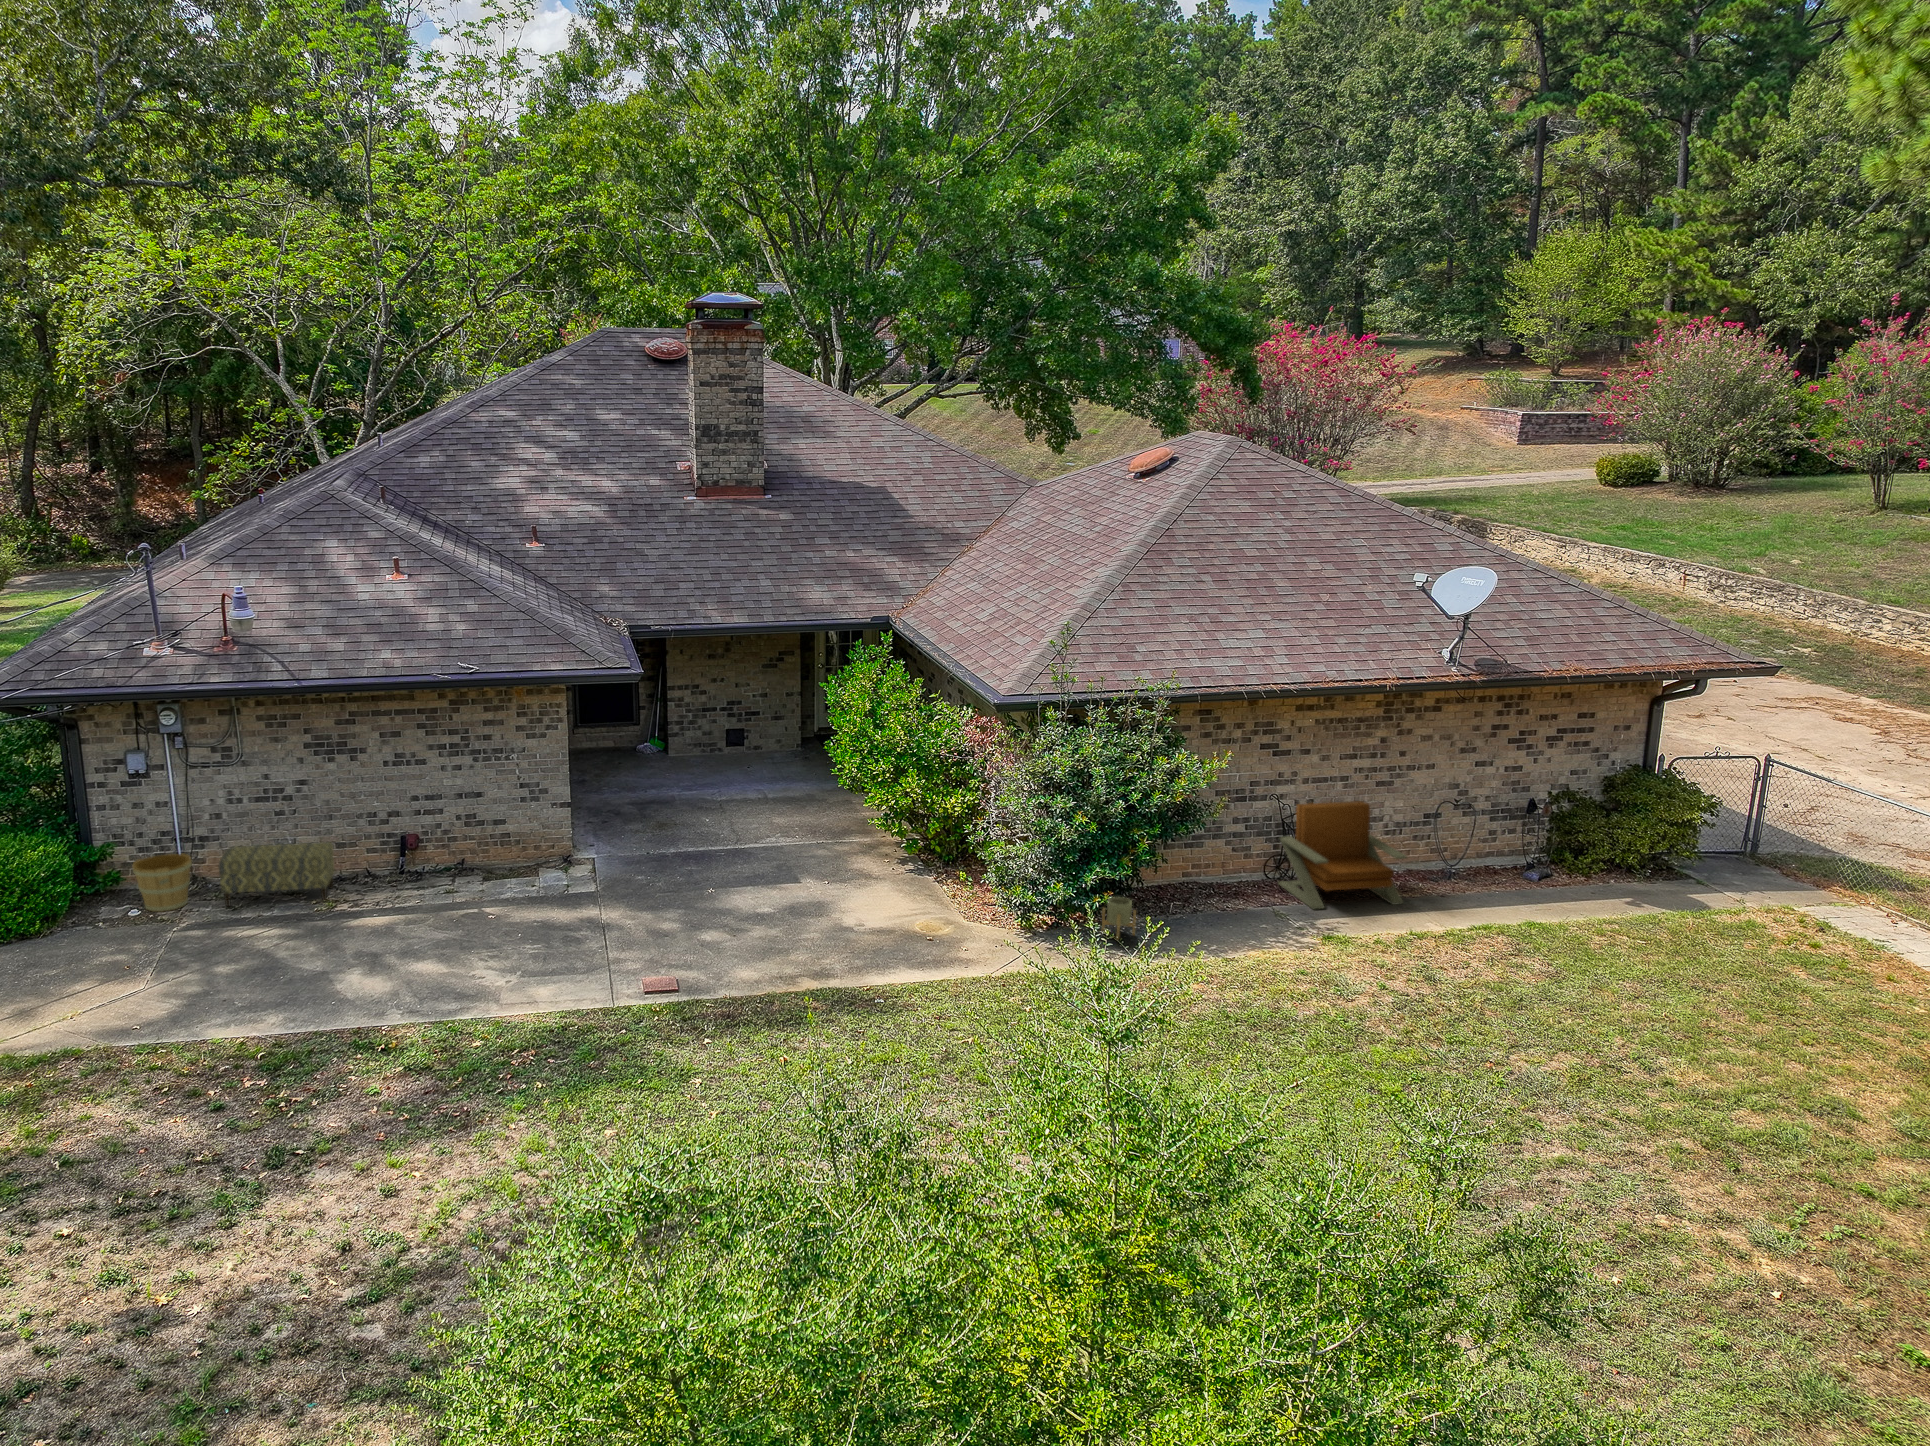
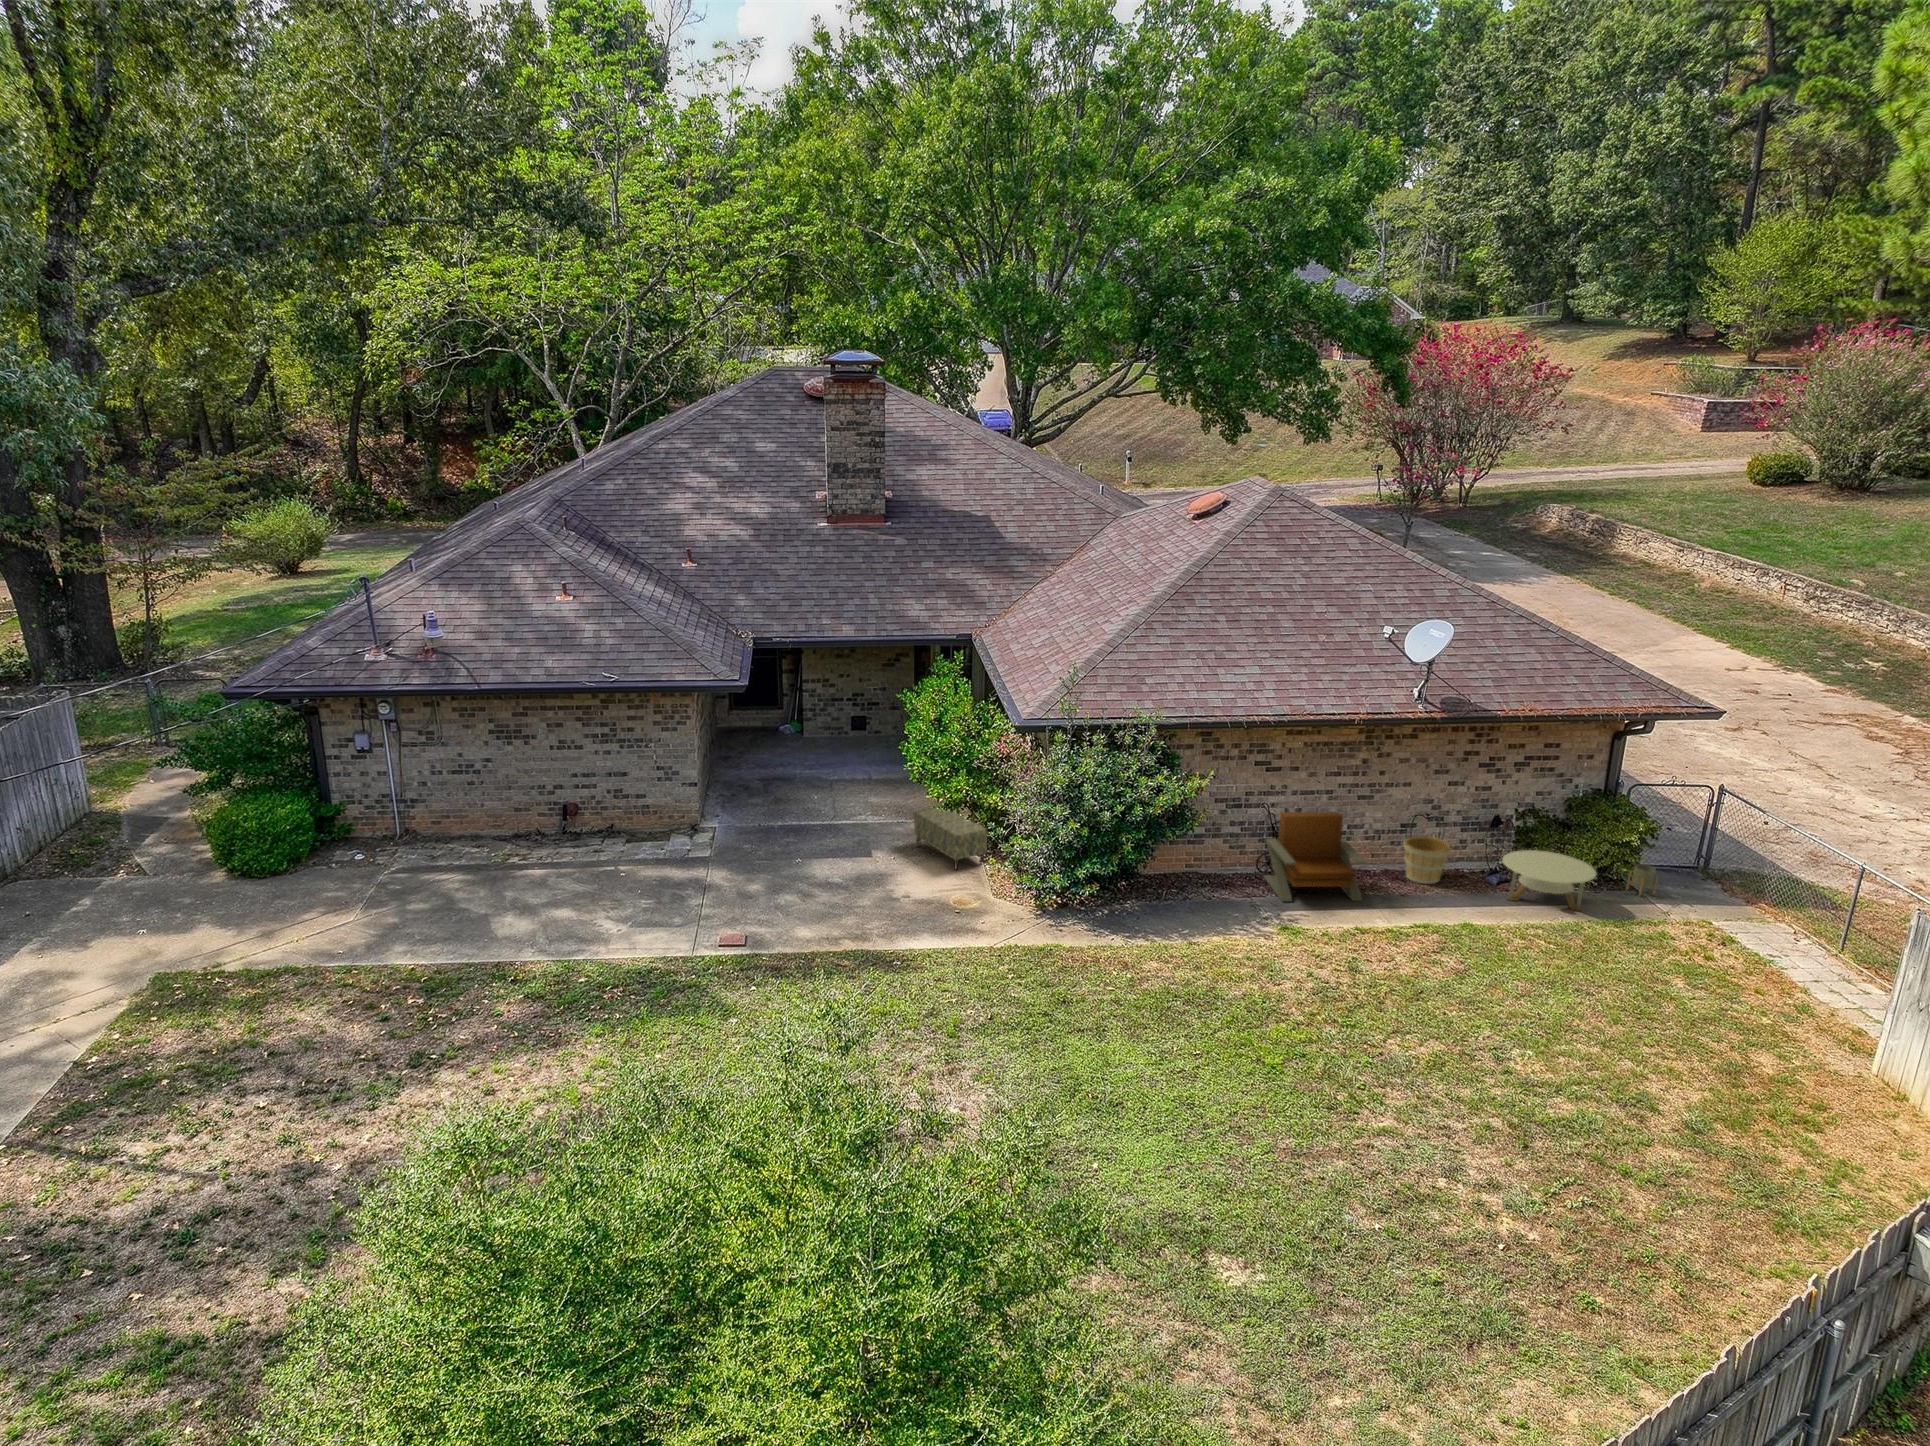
round table: none [1552,837,1664,903] -> present [1502,850,1596,911]
bench: present [218,842,335,906] -> present [914,808,987,870]
wooden bucket: present [133,853,192,912] -> present [1403,837,1450,884]
planter: present [1102,897,1136,938] -> present [1626,864,1658,896]

